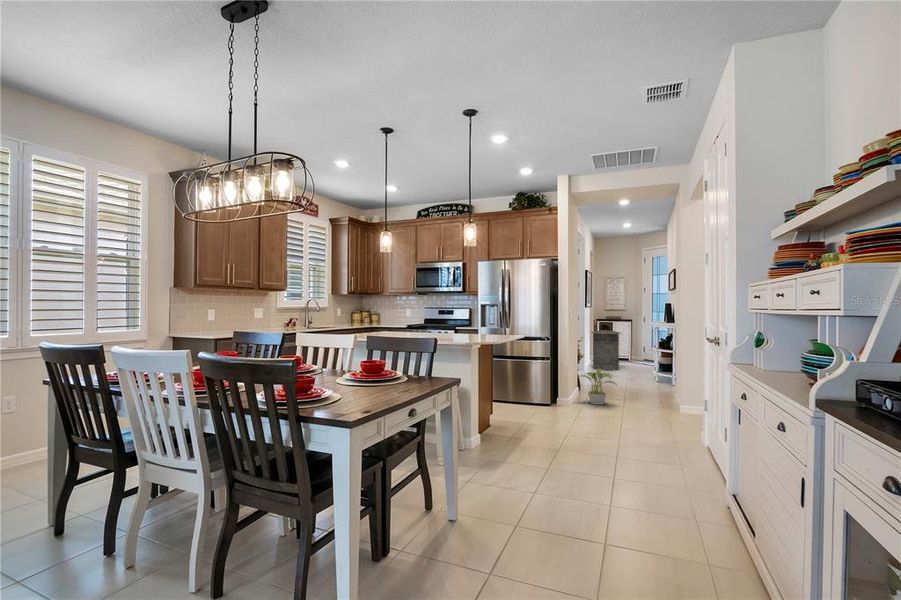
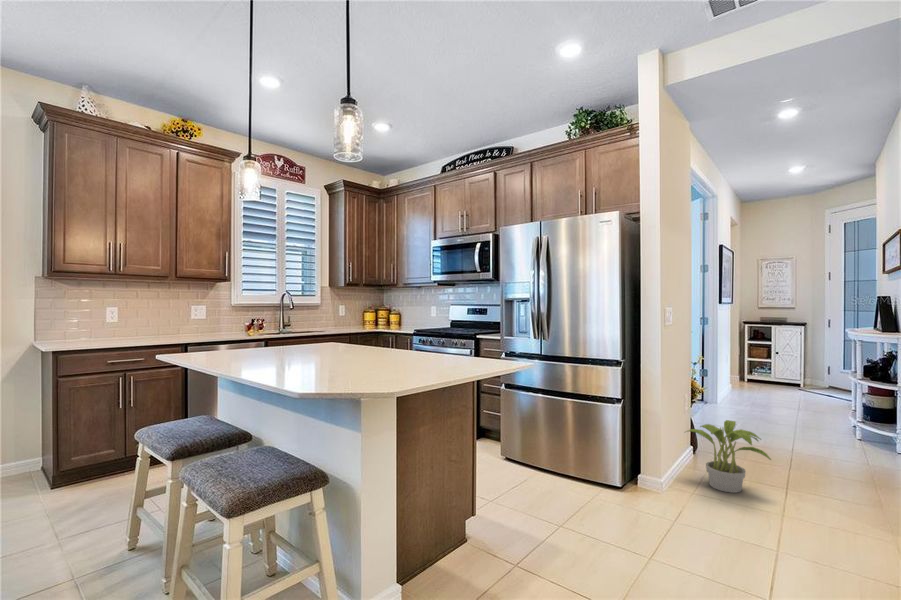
trash can: present [591,330,621,370] -> none [730,338,785,404]

